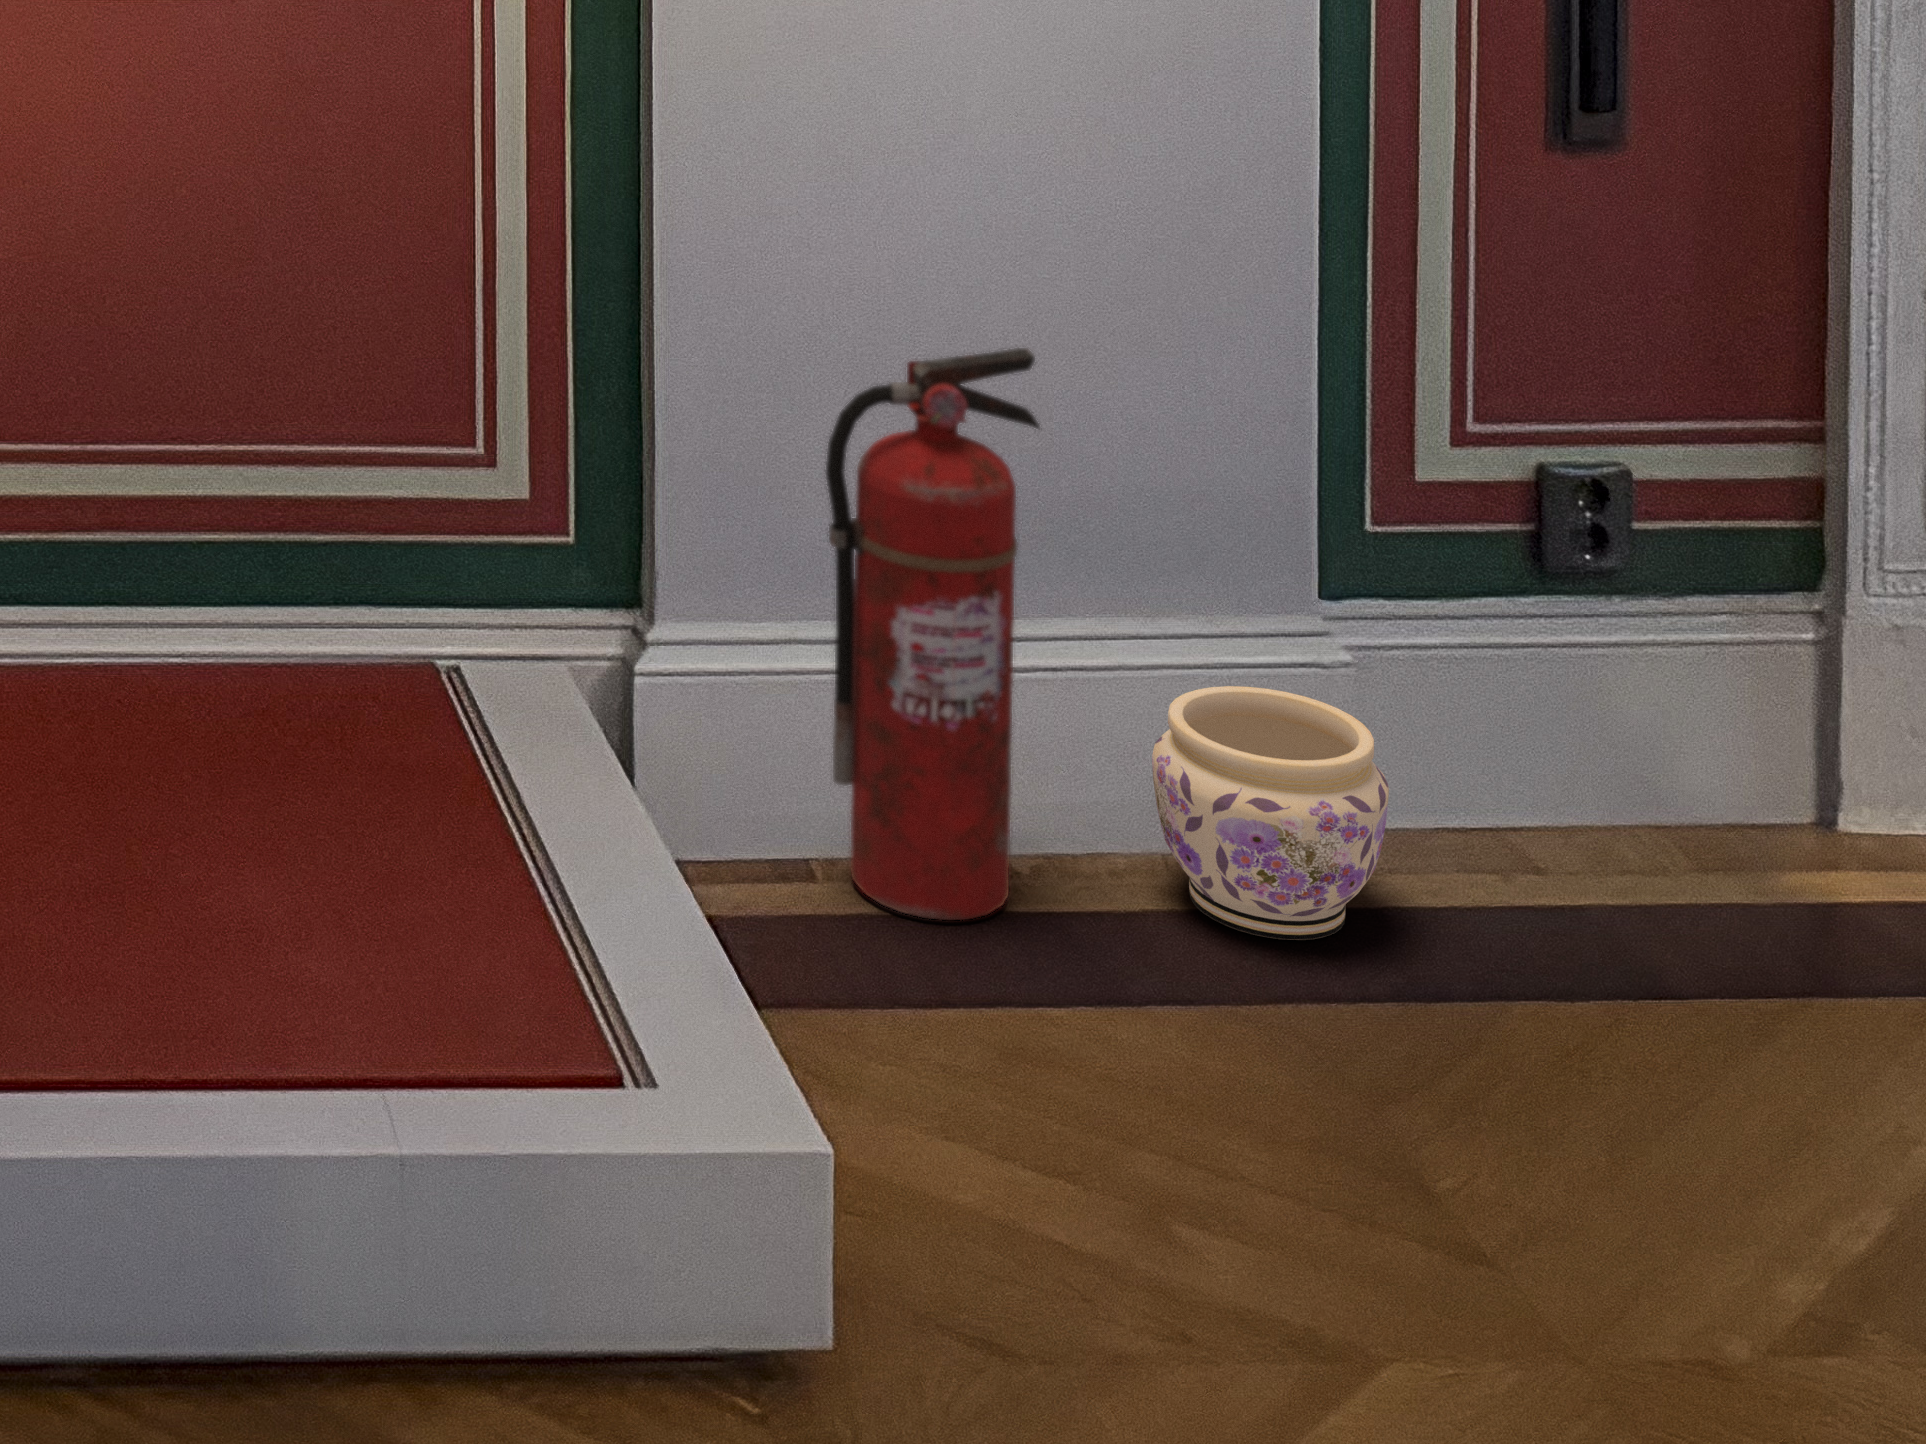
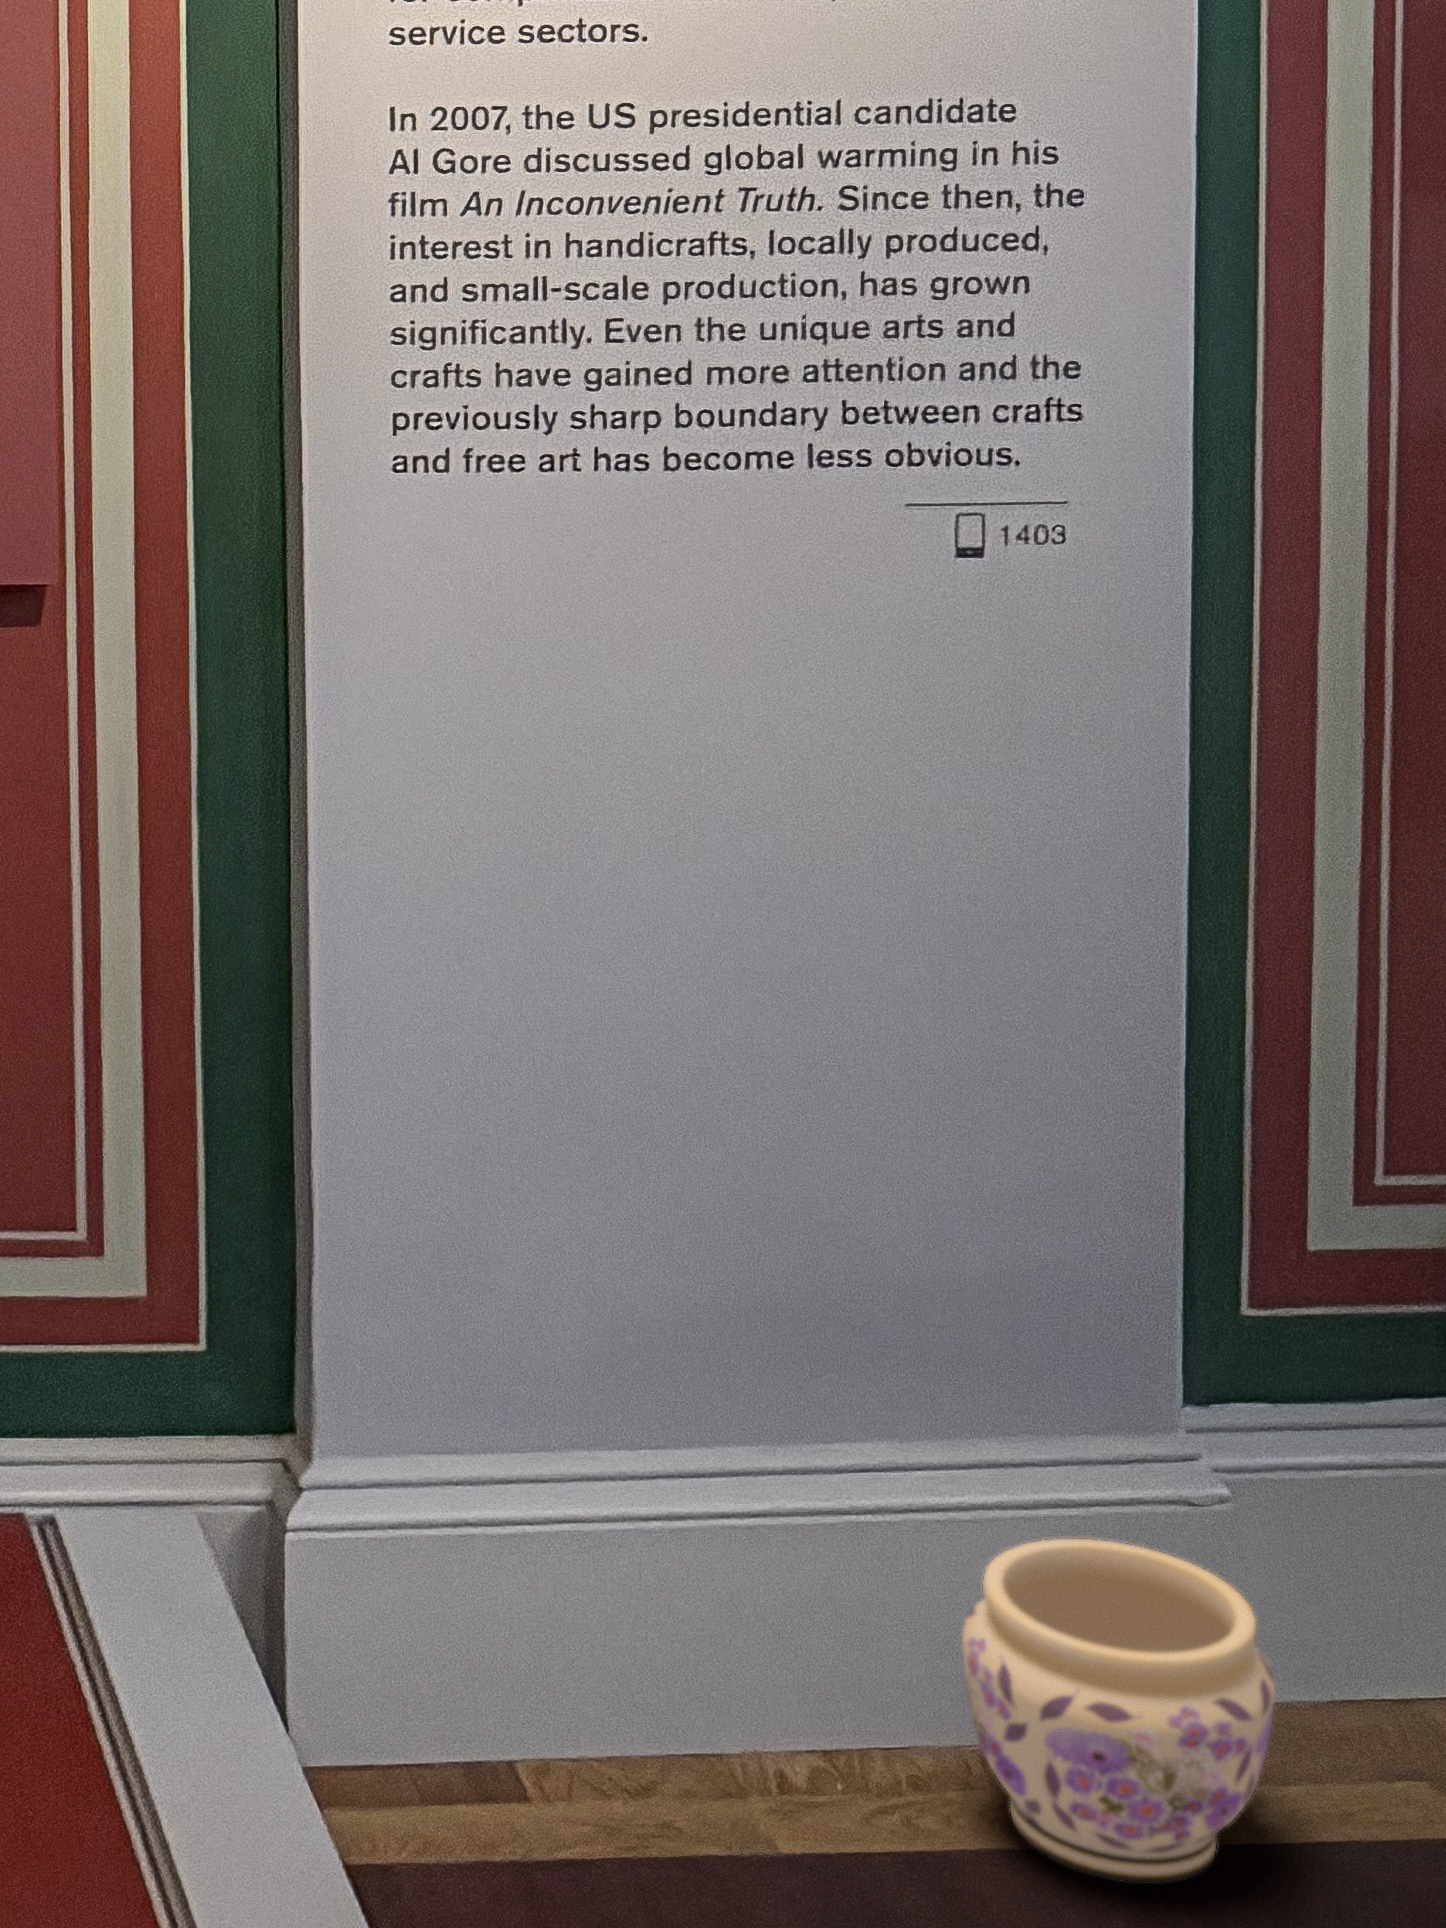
fire extinguisher: present [826,348,1039,920] -> none [529,1109,816,1857]

